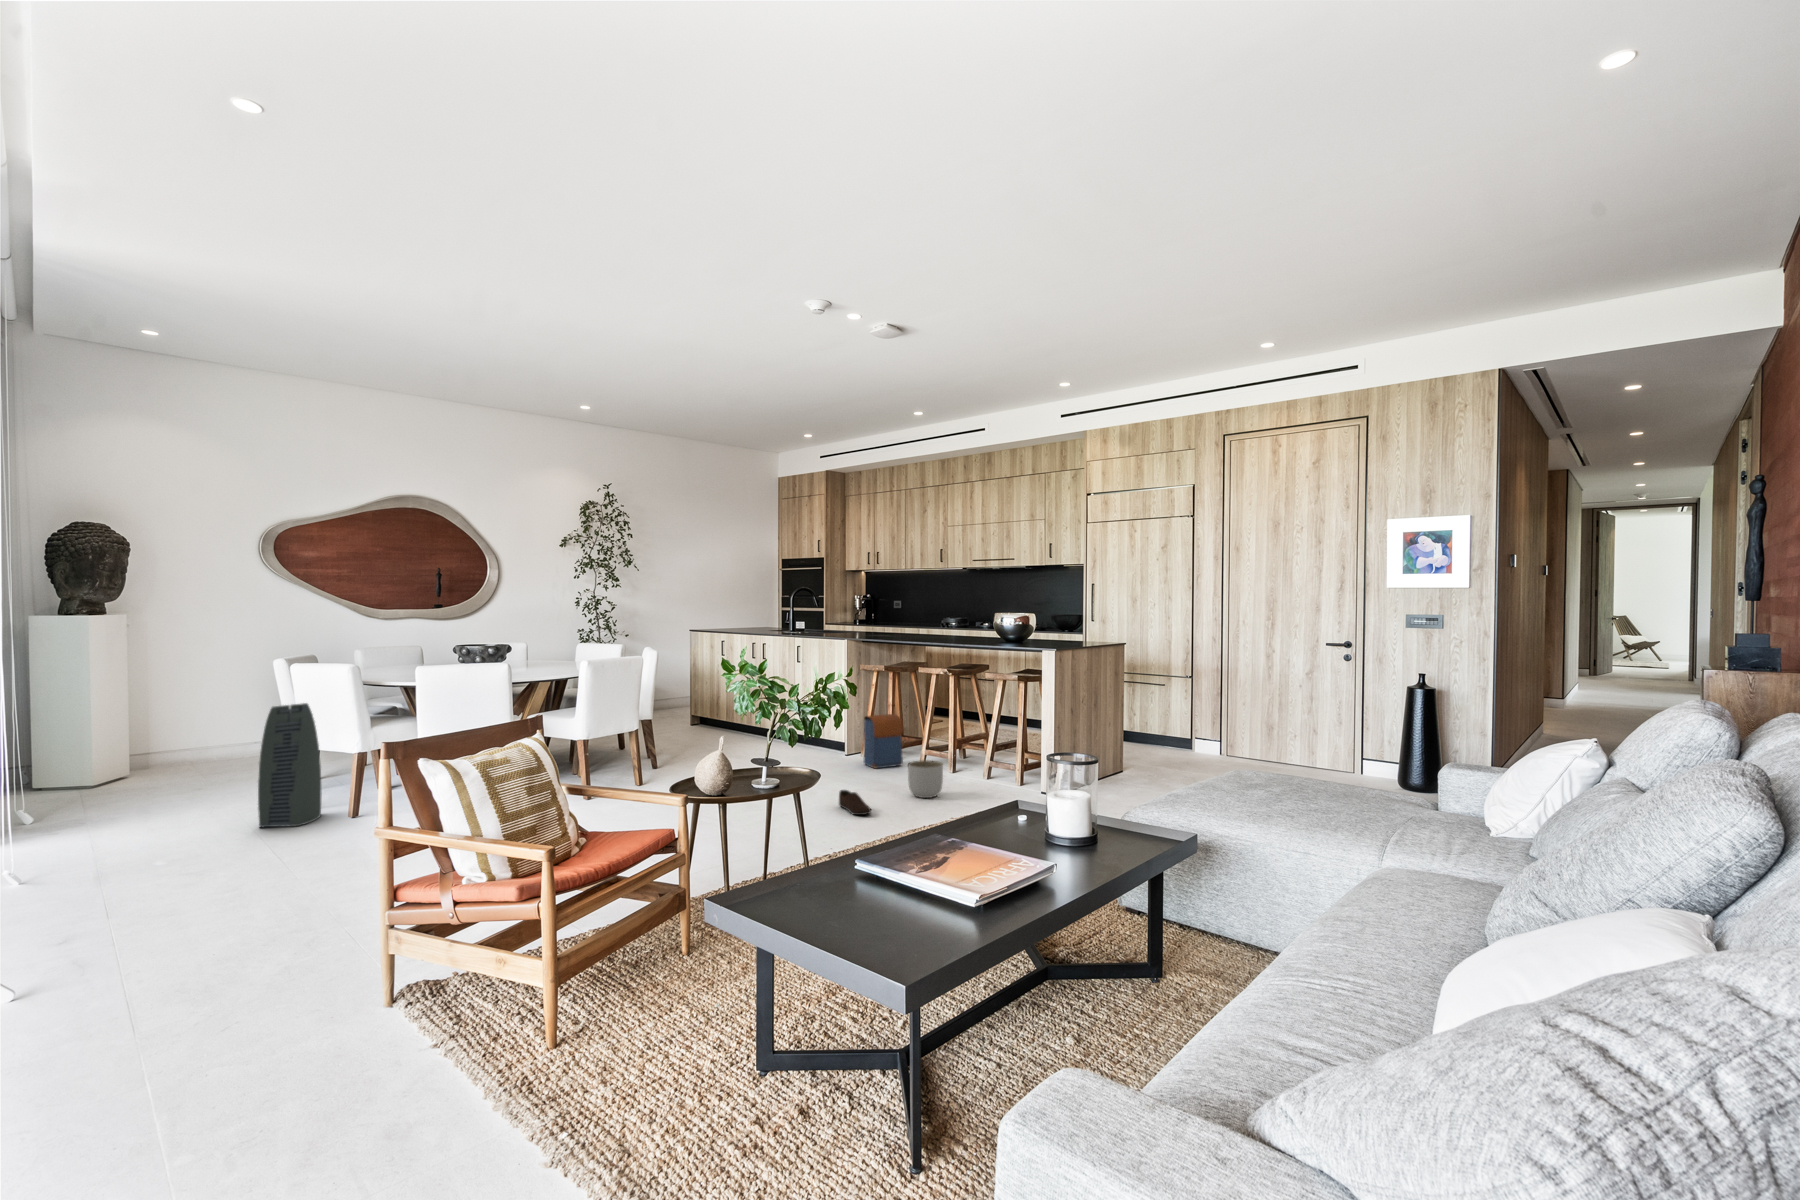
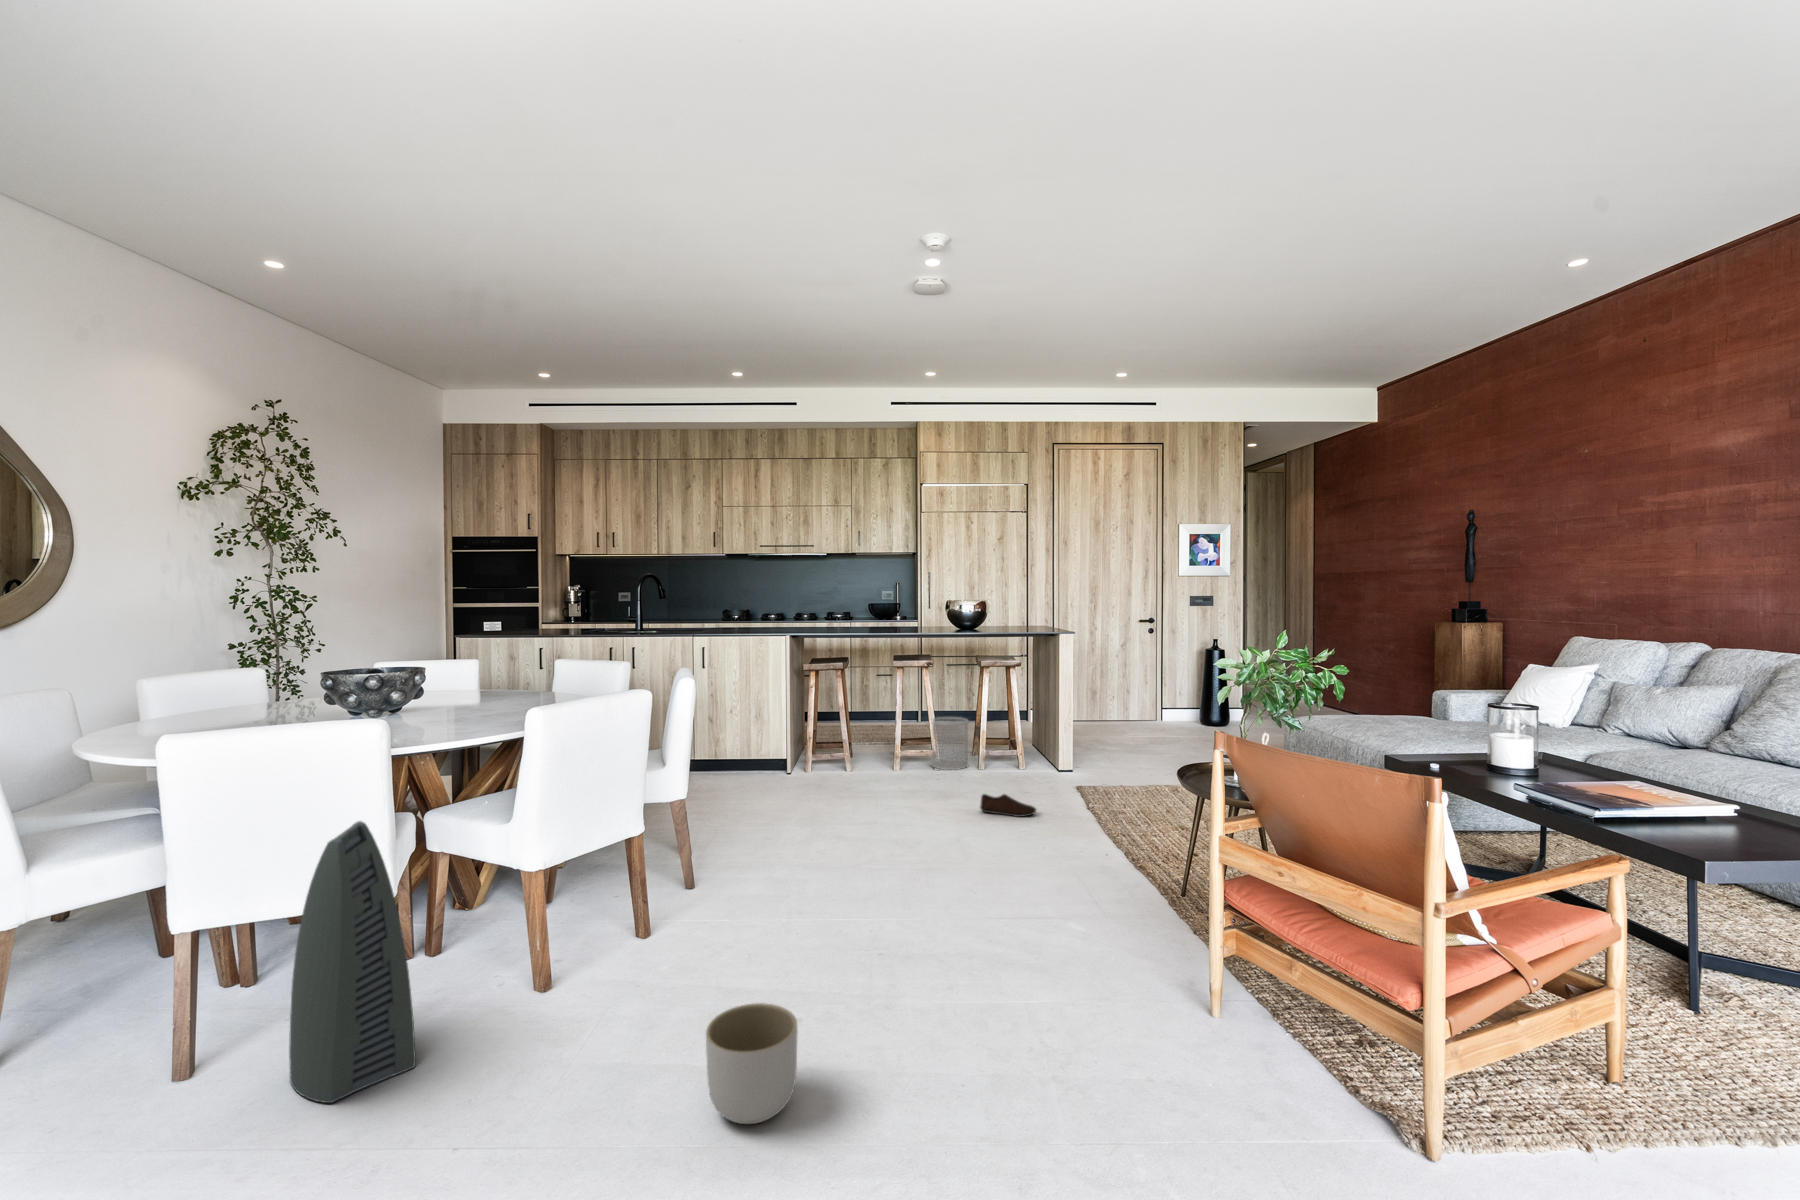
backpack: present [864,714,903,769] -> none [837,712,879,773]
wastebasket: none [937,728,974,780] -> present [932,717,968,770]
planter: present [908,760,943,798] -> present [706,1003,798,1124]

